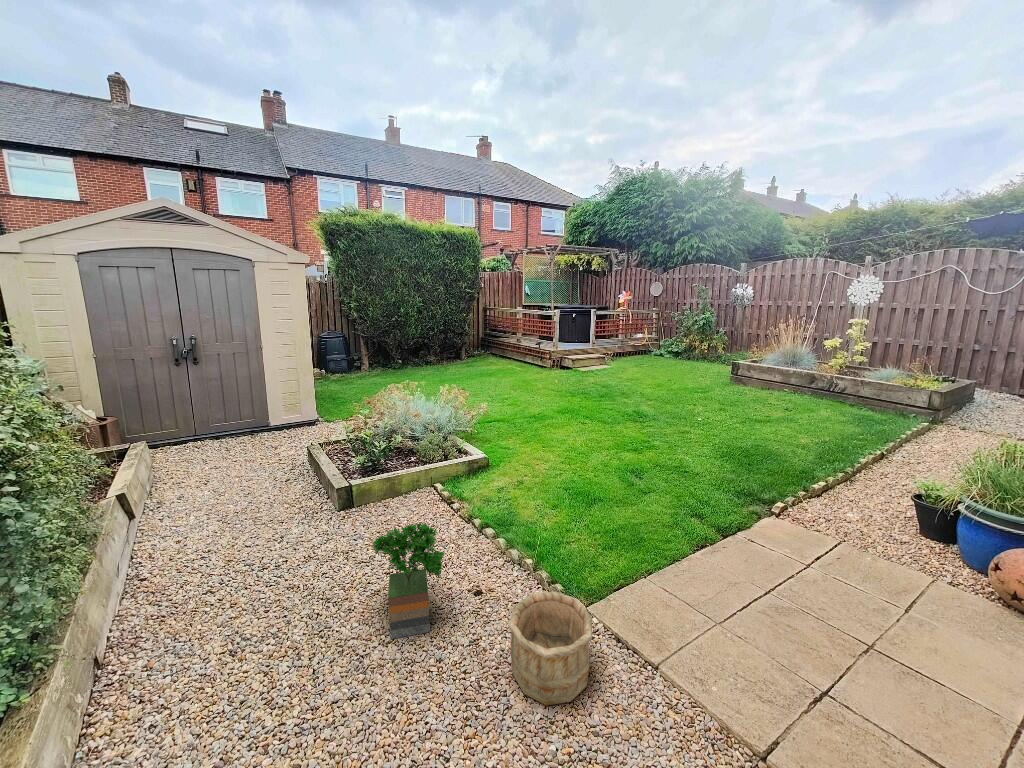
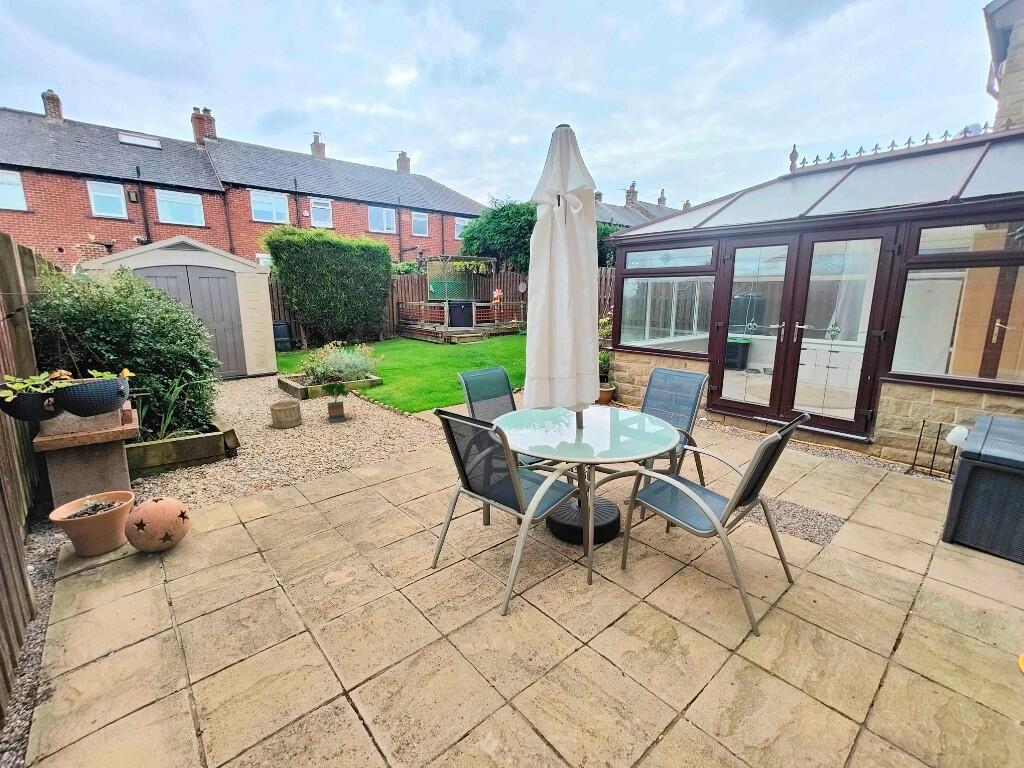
wooden bucket: present [508,592,592,705] -> present [269,401,302,428]

